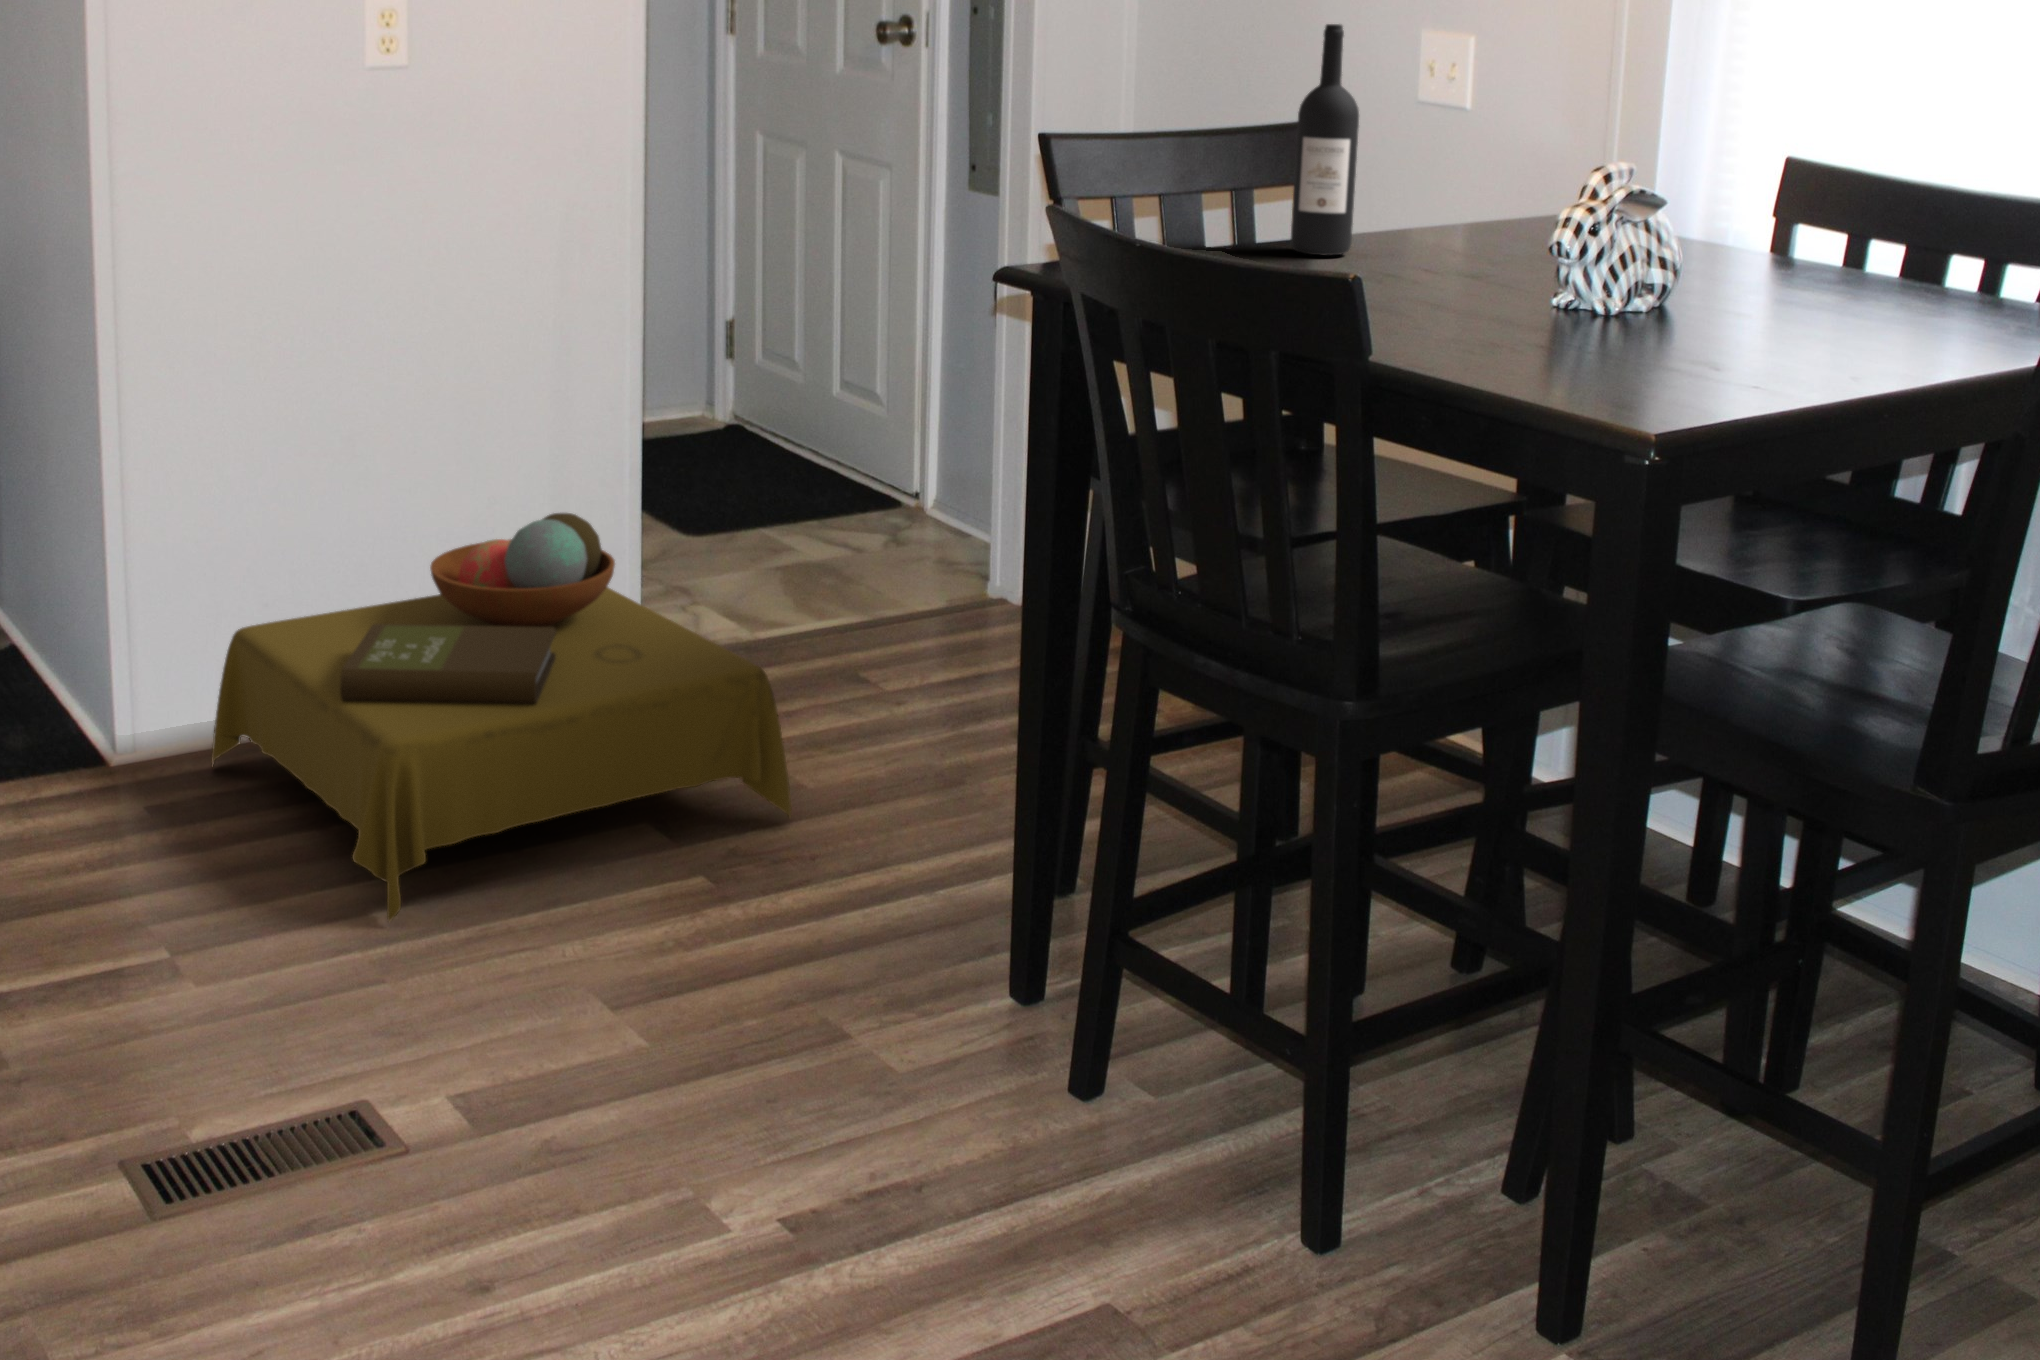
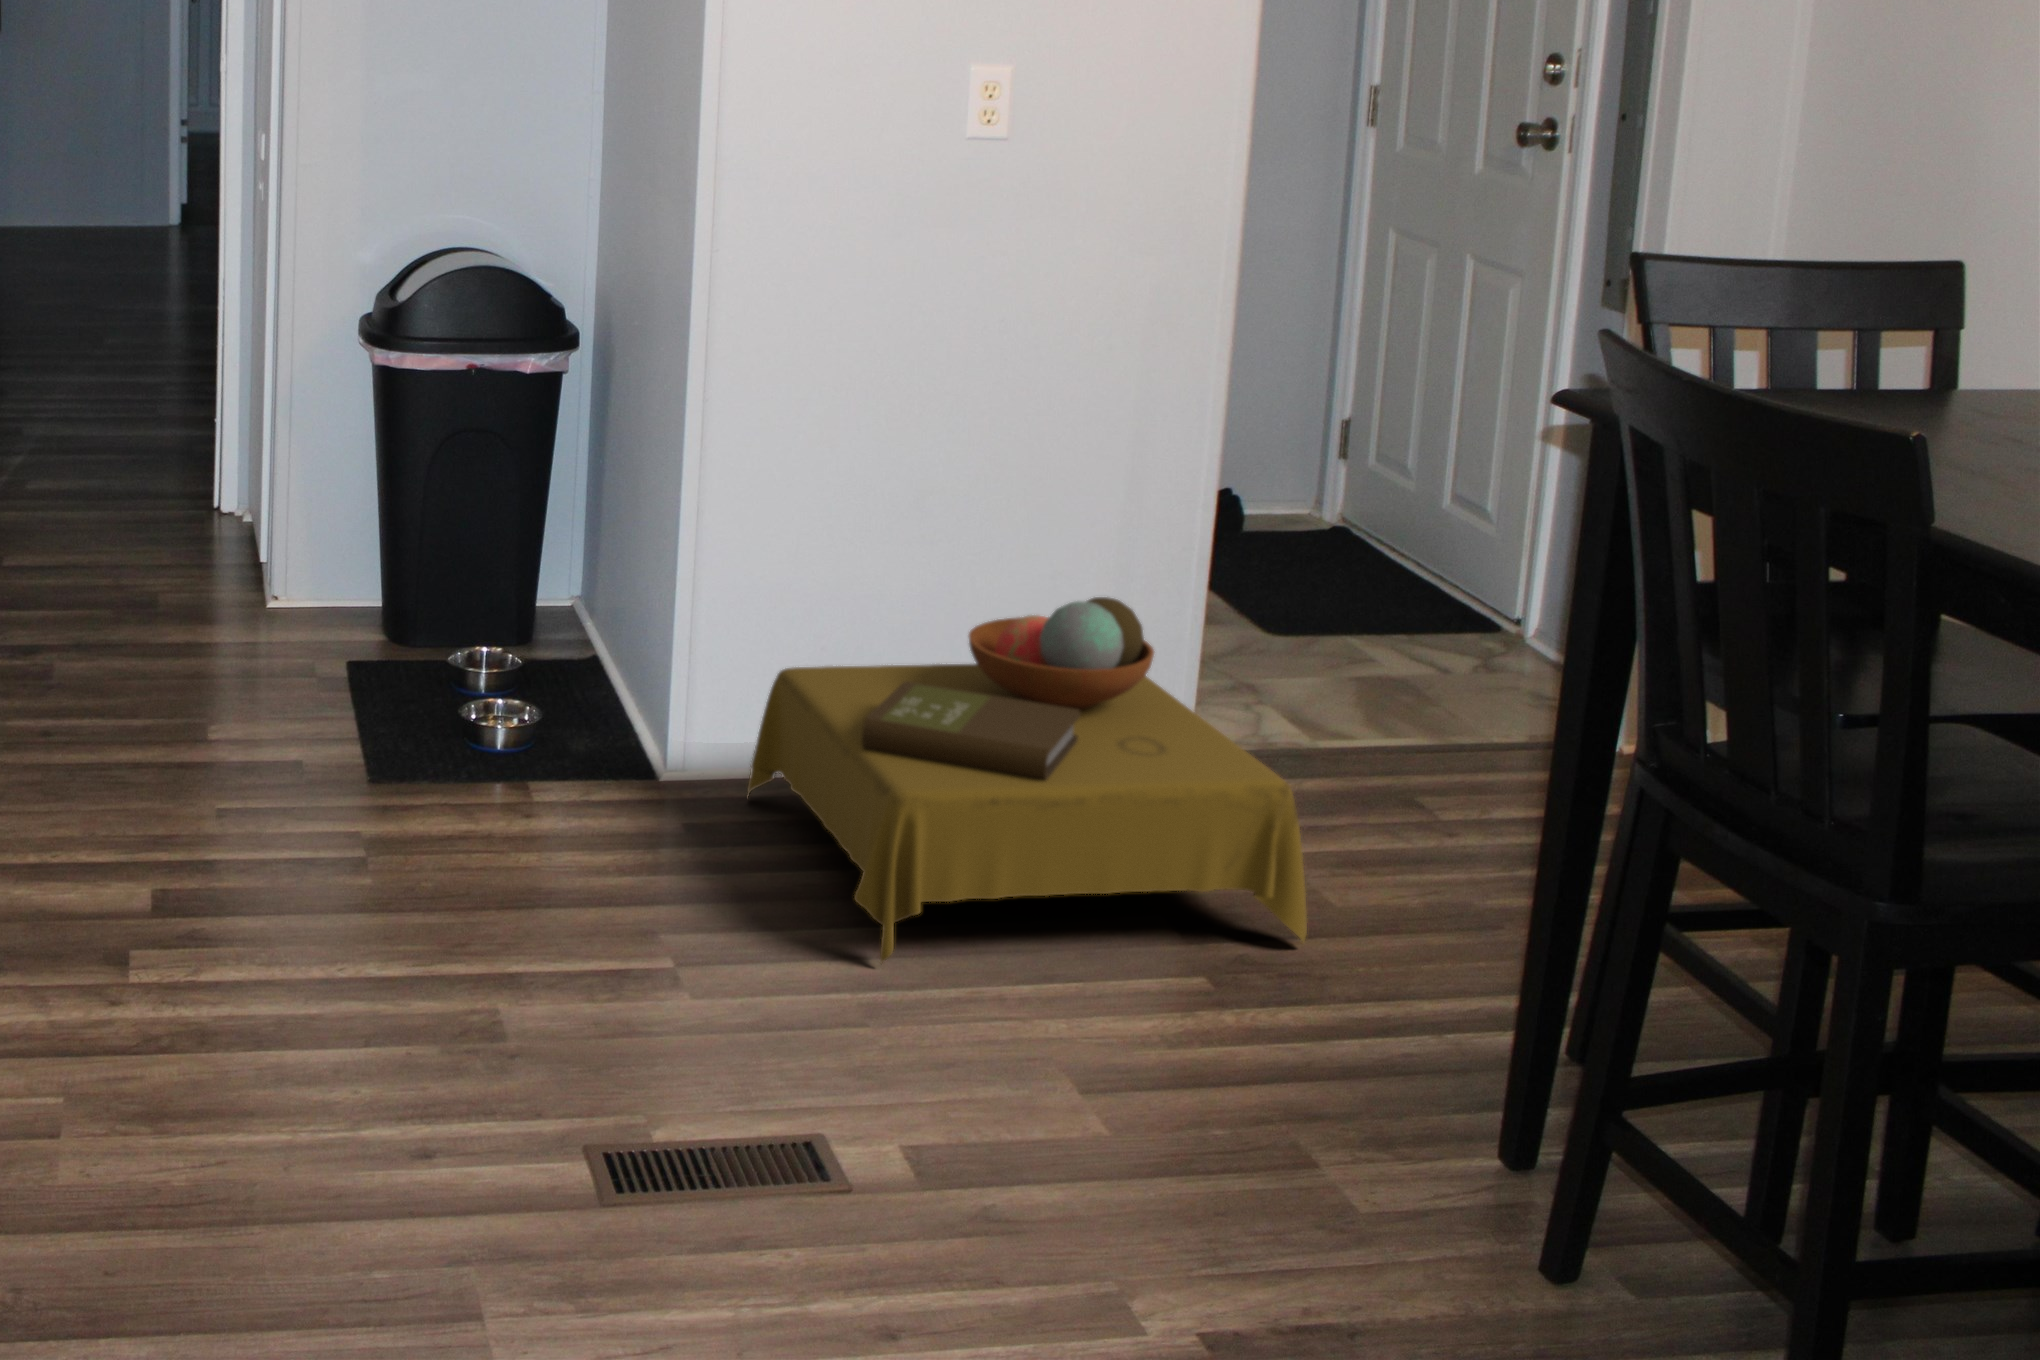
wine bottle: present [1291,24,1359,255] -> none [1892,168,1984,420]

